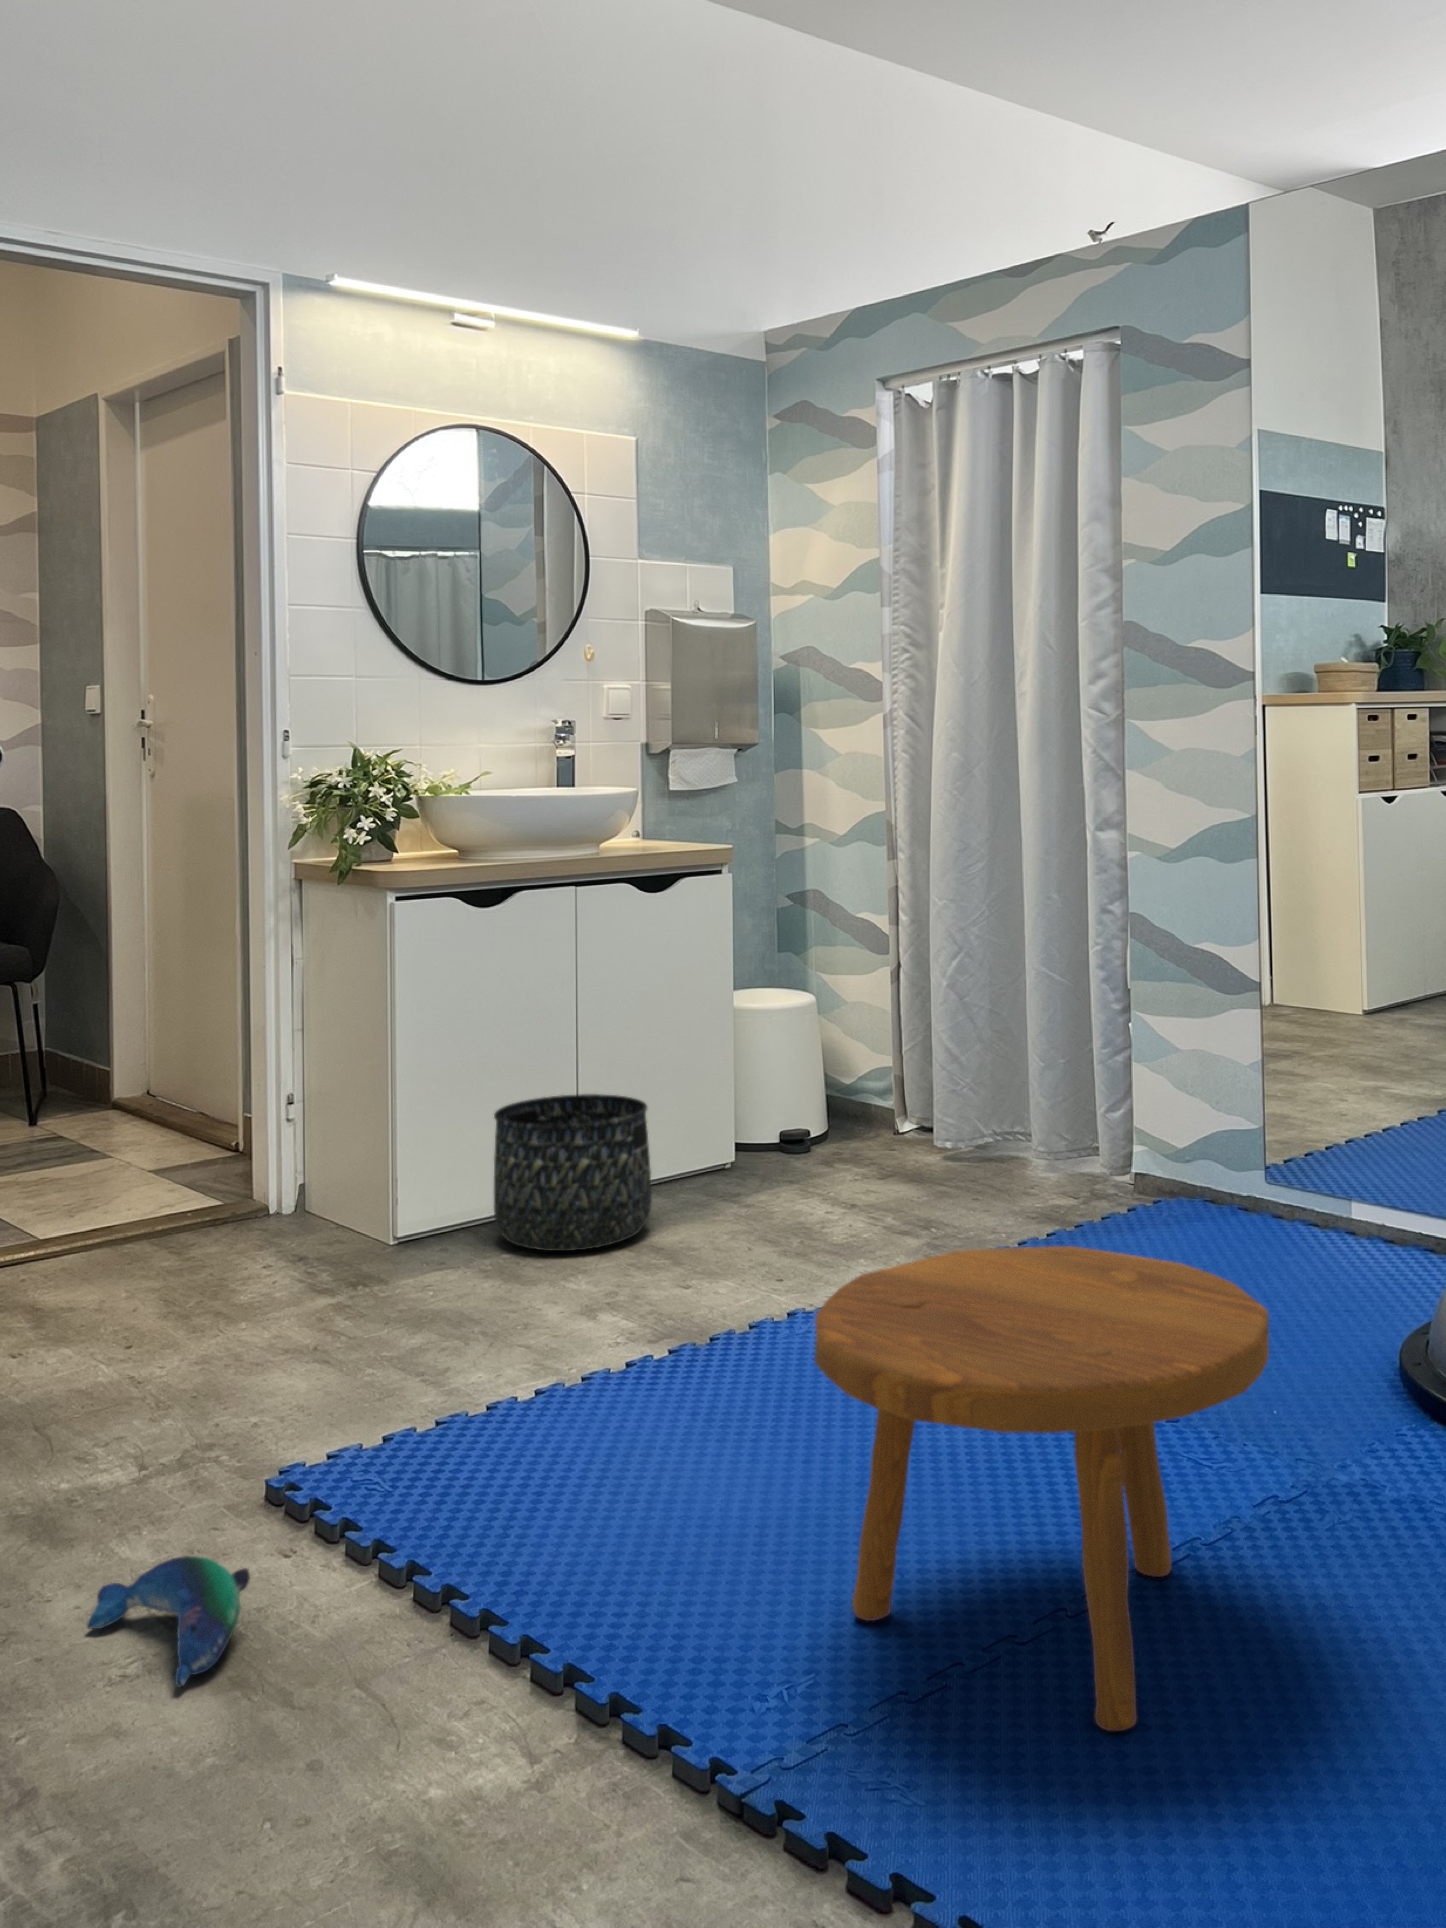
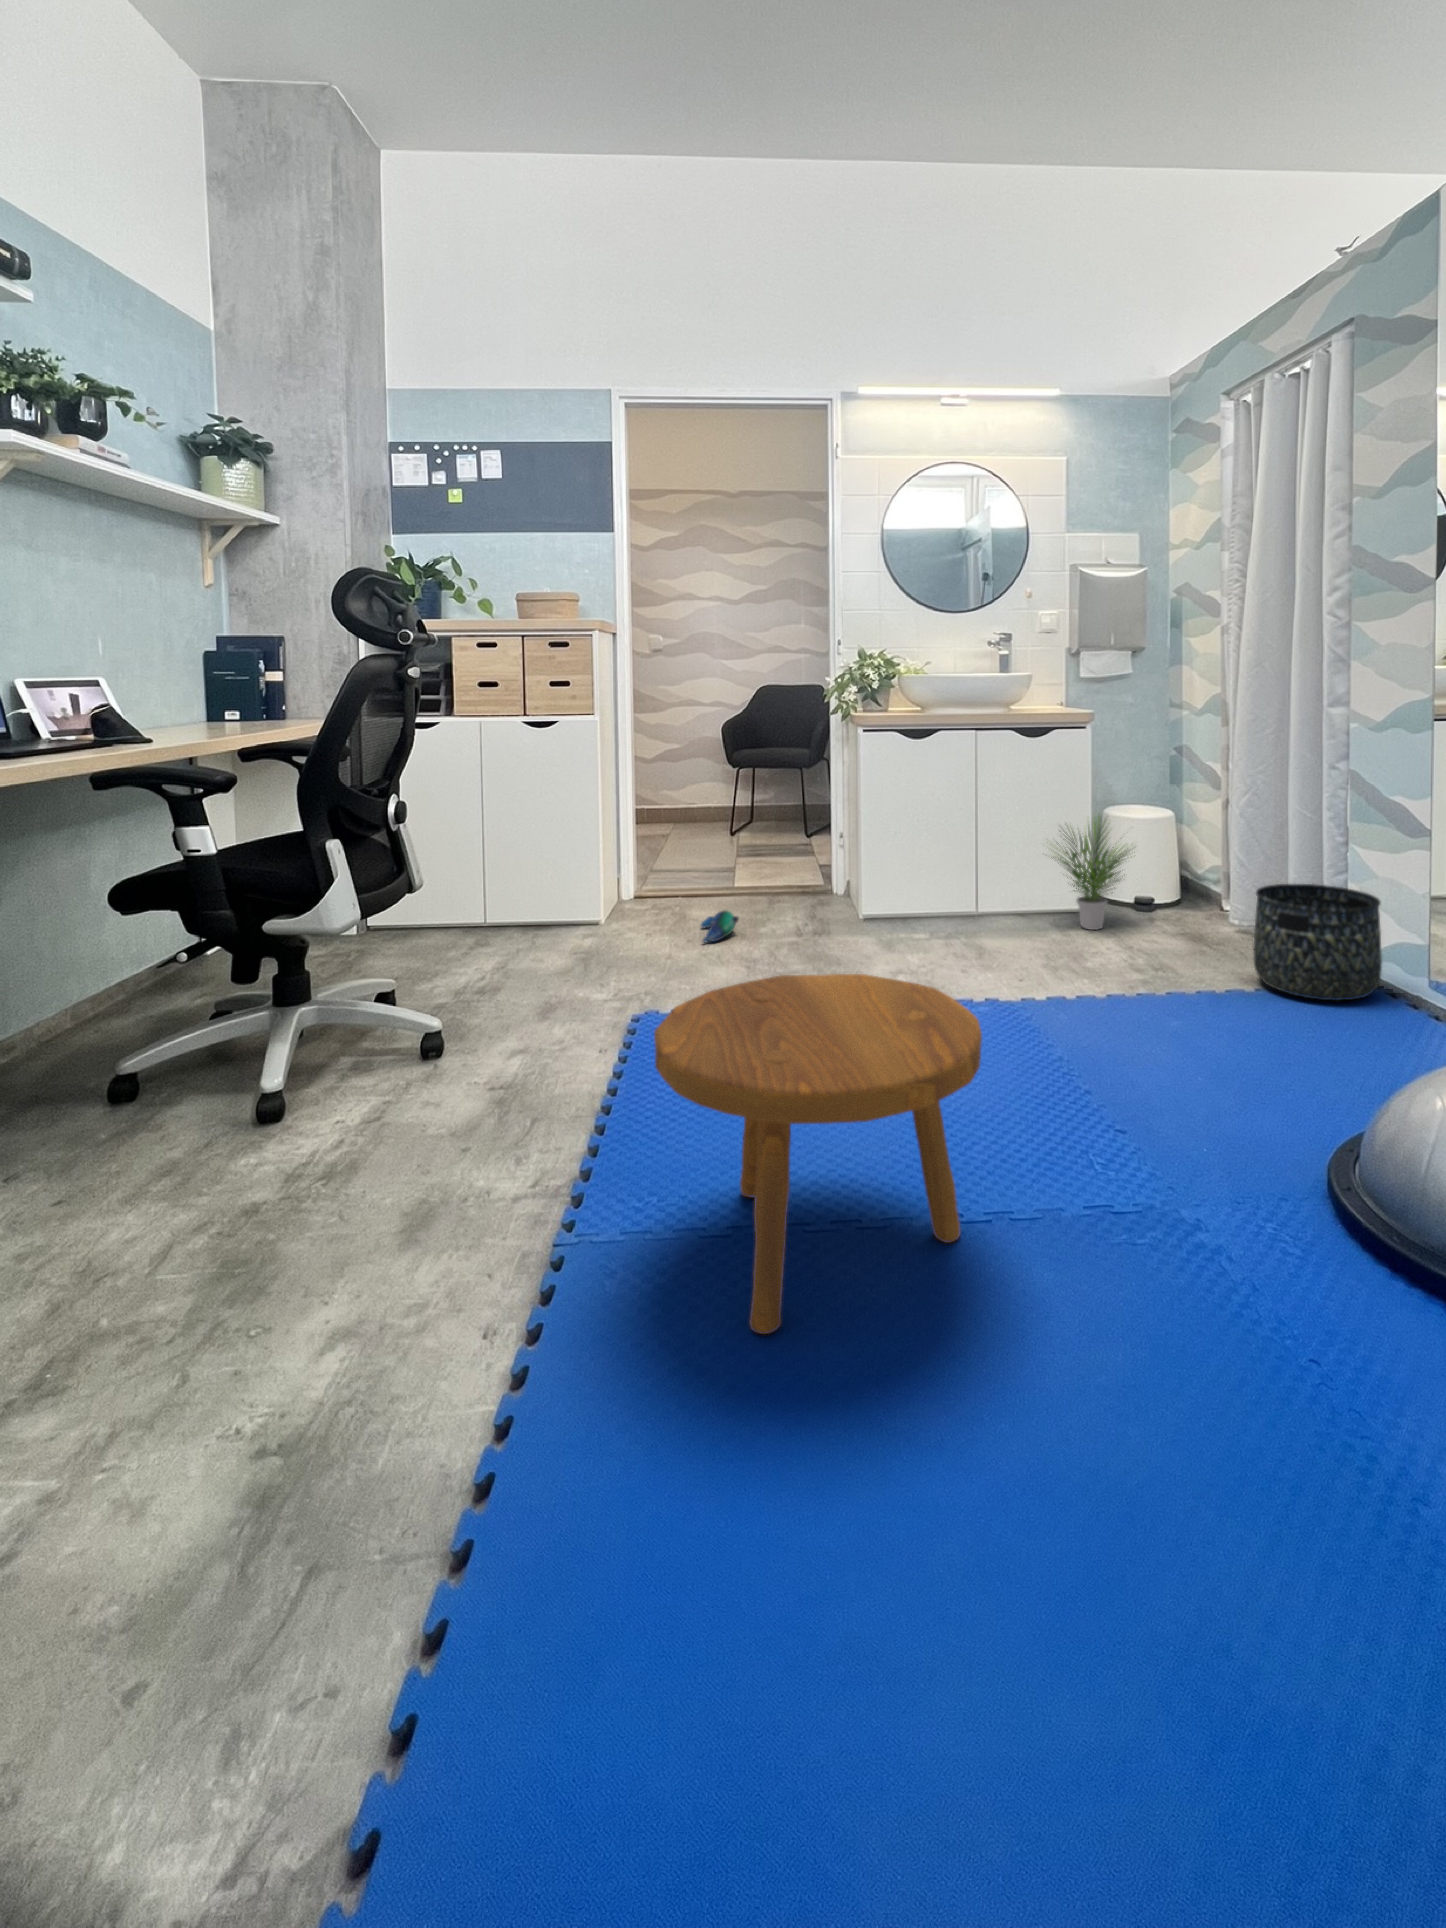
potted plant: none [692,1006,848,1191] -> present [1051,824,1129,930]
basket: present [494,1094,652,1251] -> present [1254,884,1382,1000]
plush toy: present [87,1556,250,1687] -> present [701,910,739,943]

